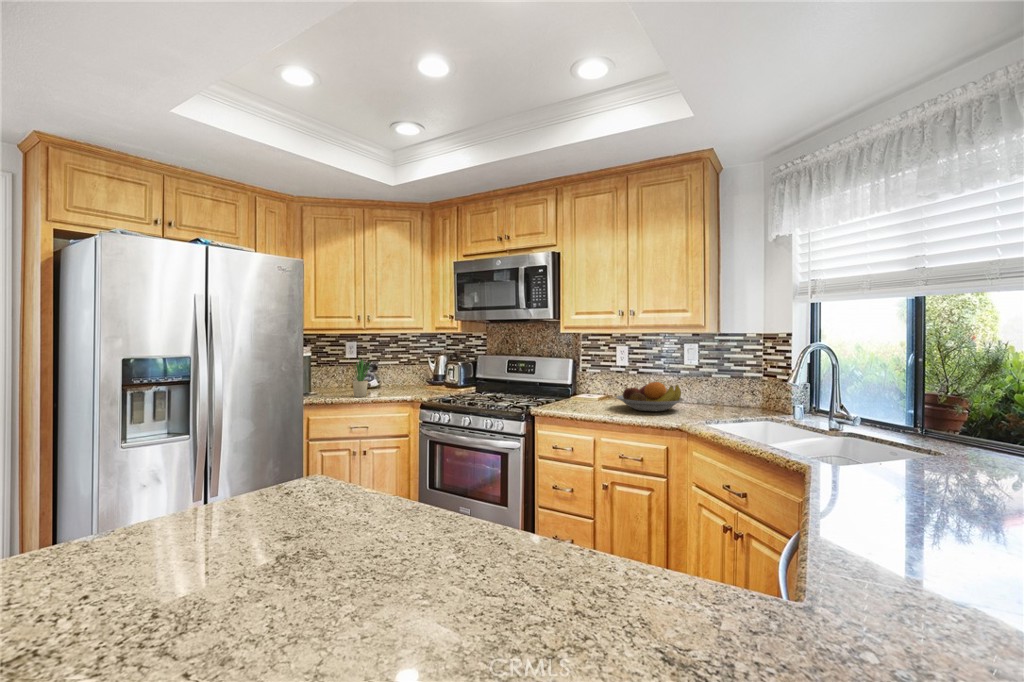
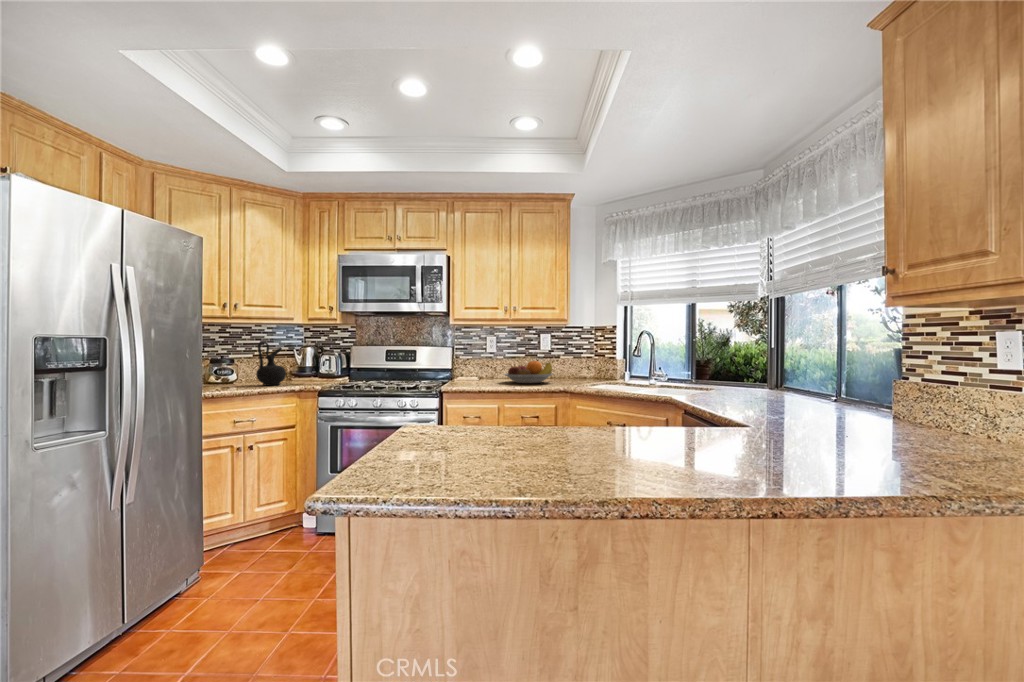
ceramic jug: none [383,352,408,394] -> present [256,341,286,385]
potted plant: present [353,358,370,397] -> none [226,341,249,389]

